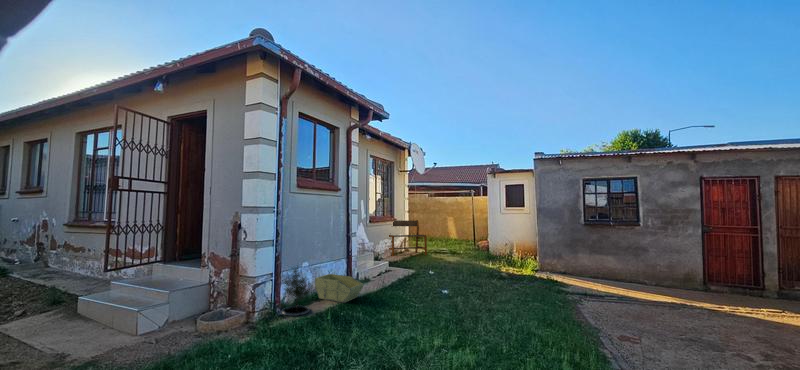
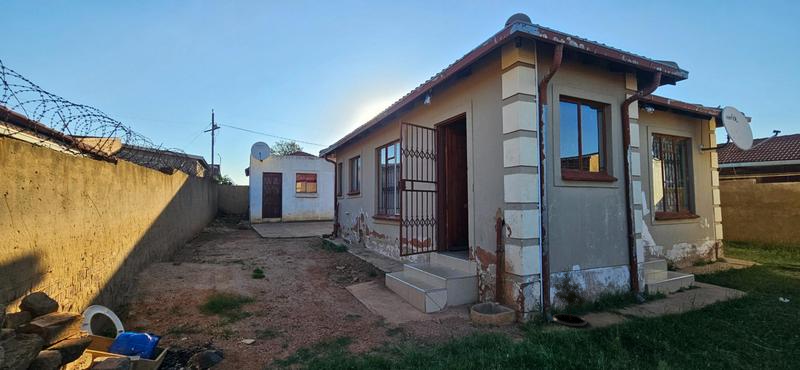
bench: present [389,220,427,256] -> none [681,218,761,272]
storage bin: present [315,274,363,303] -> none [589,282,660,322]

